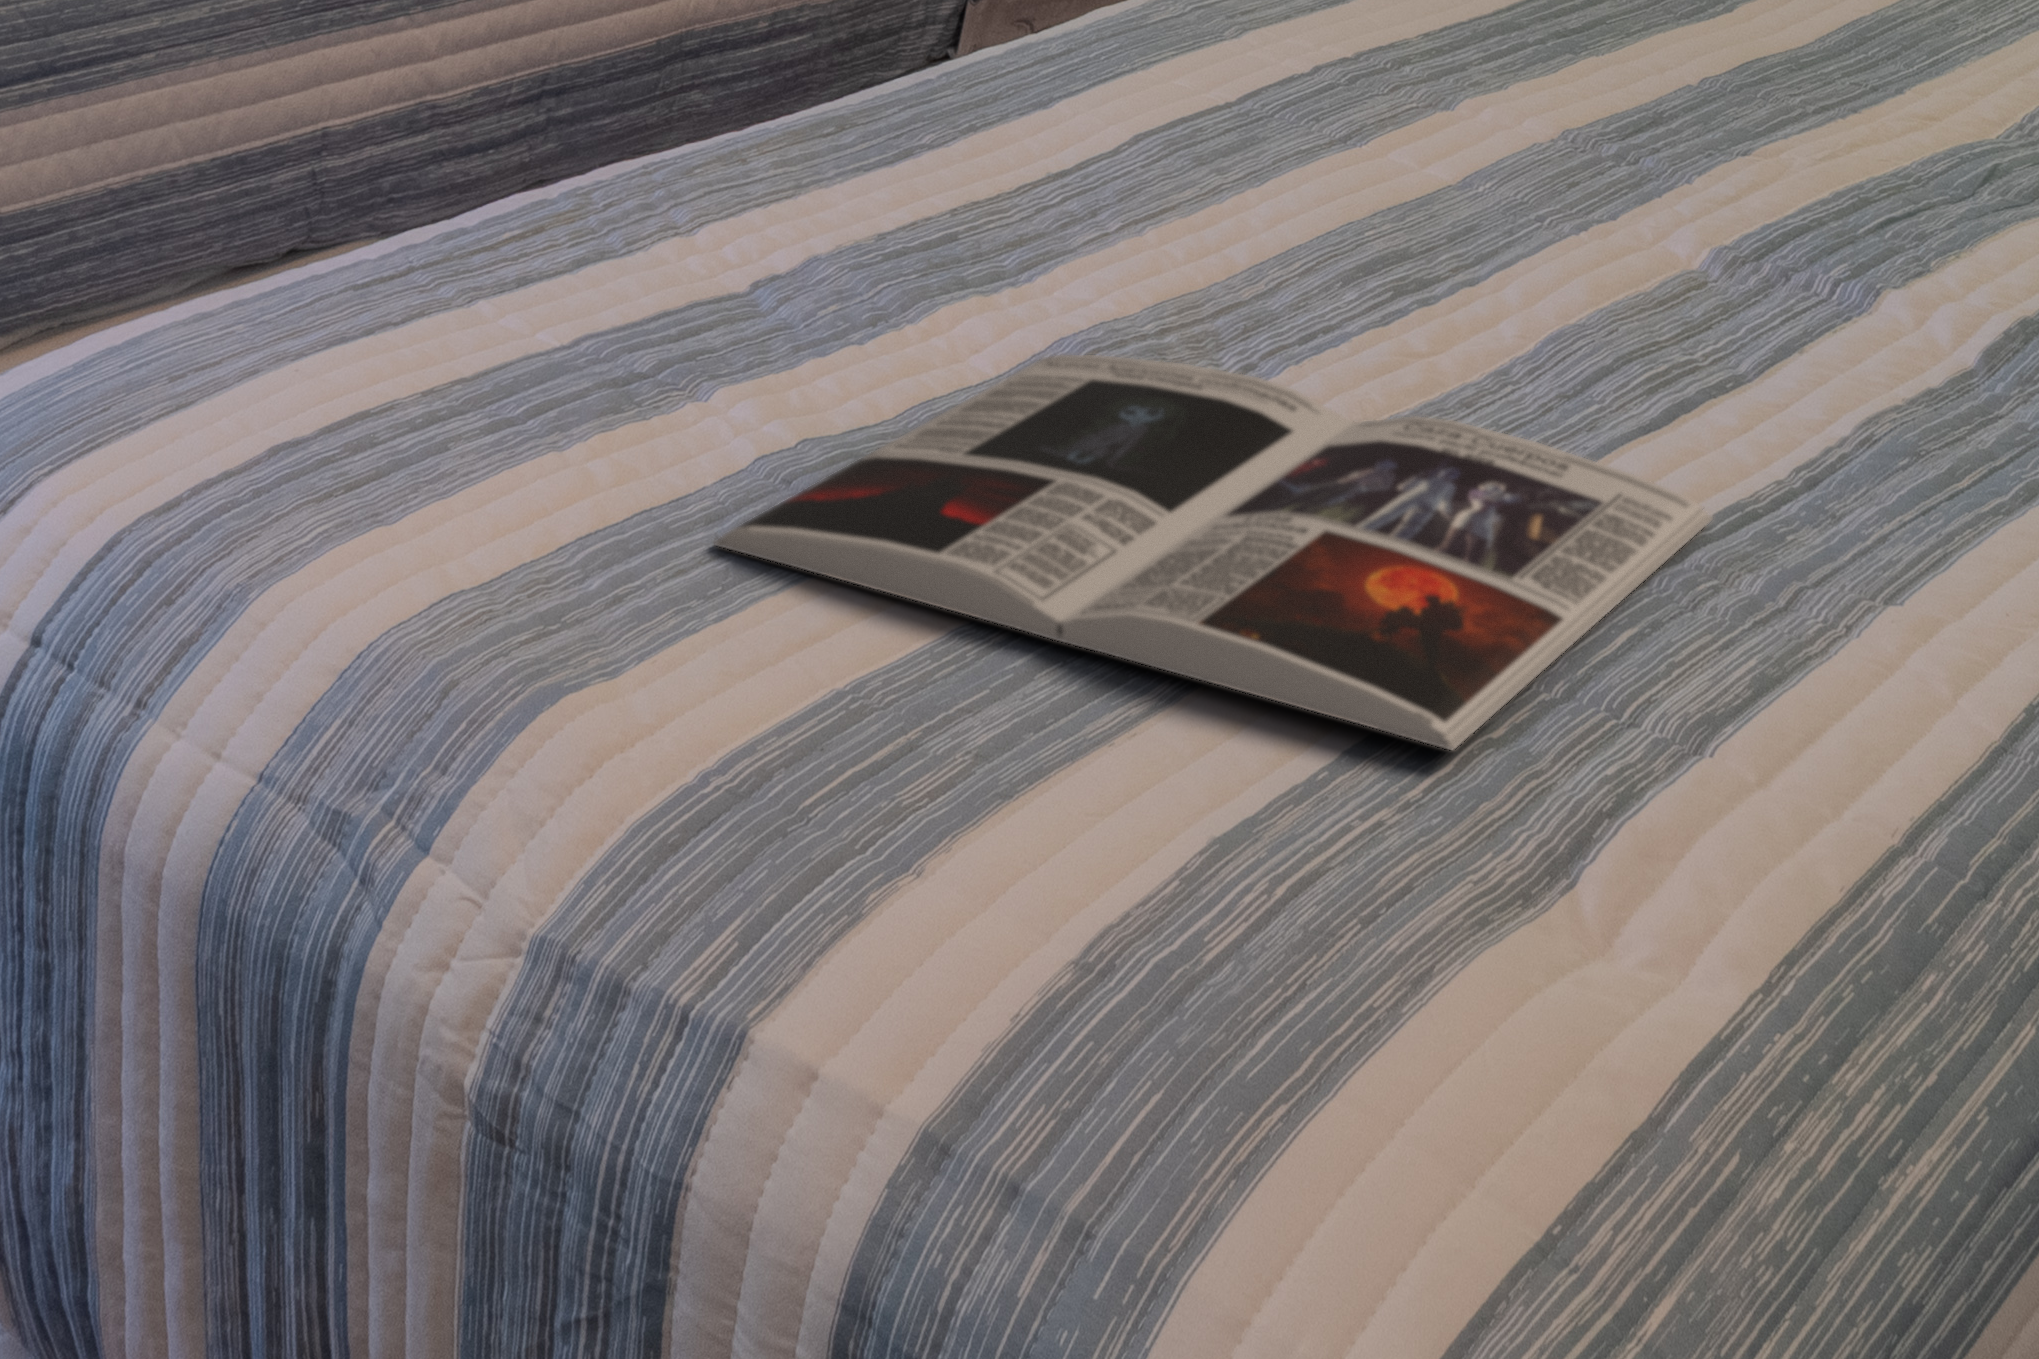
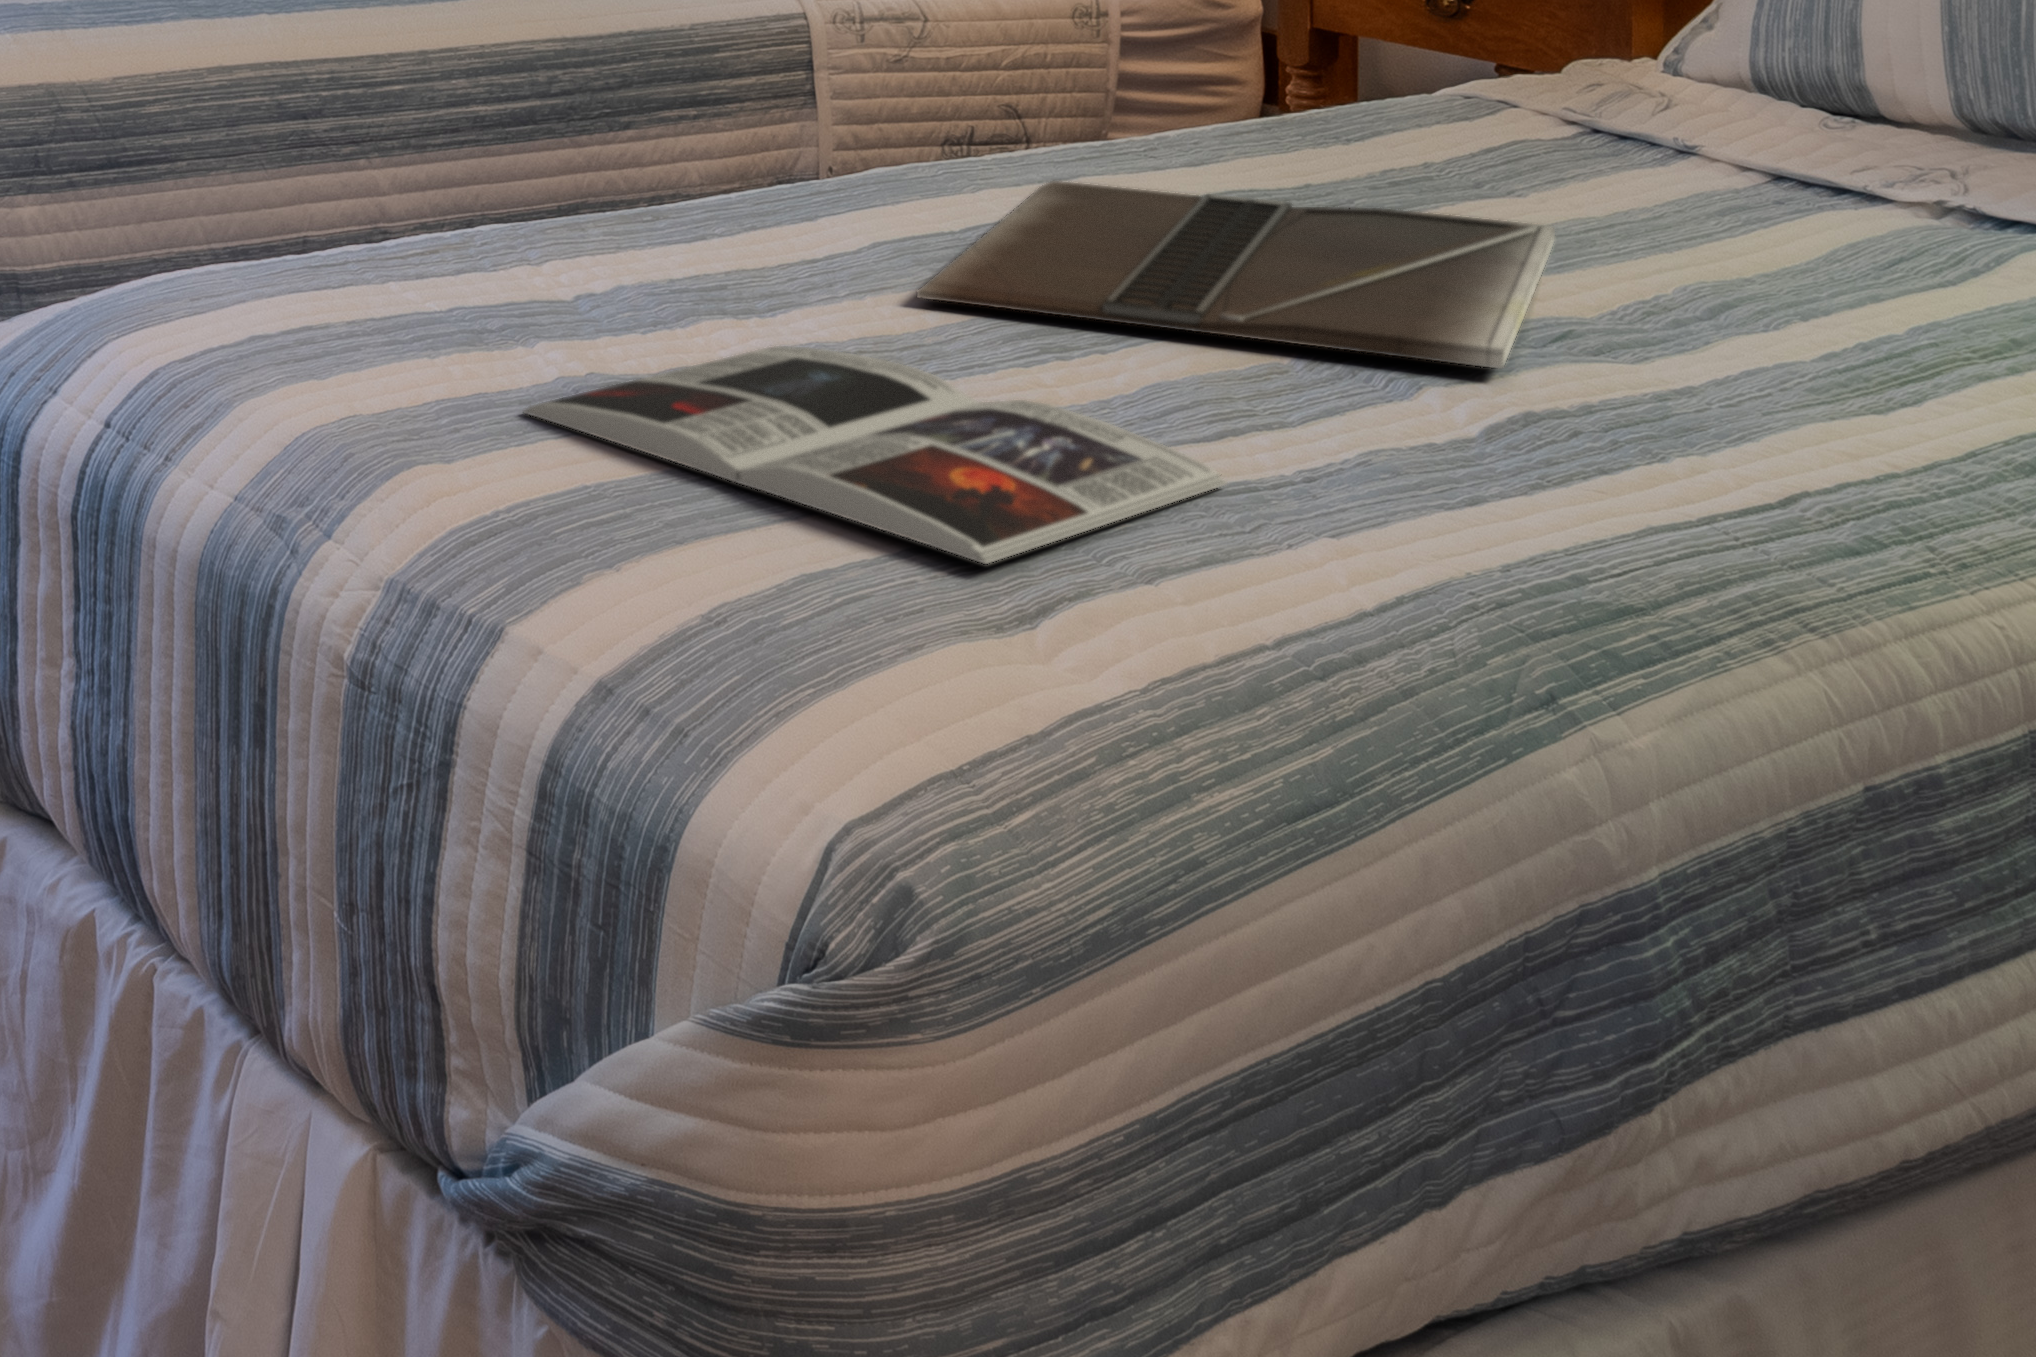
laptop: none [1223,19,1966,262] -> present [917,181,1555,369]

